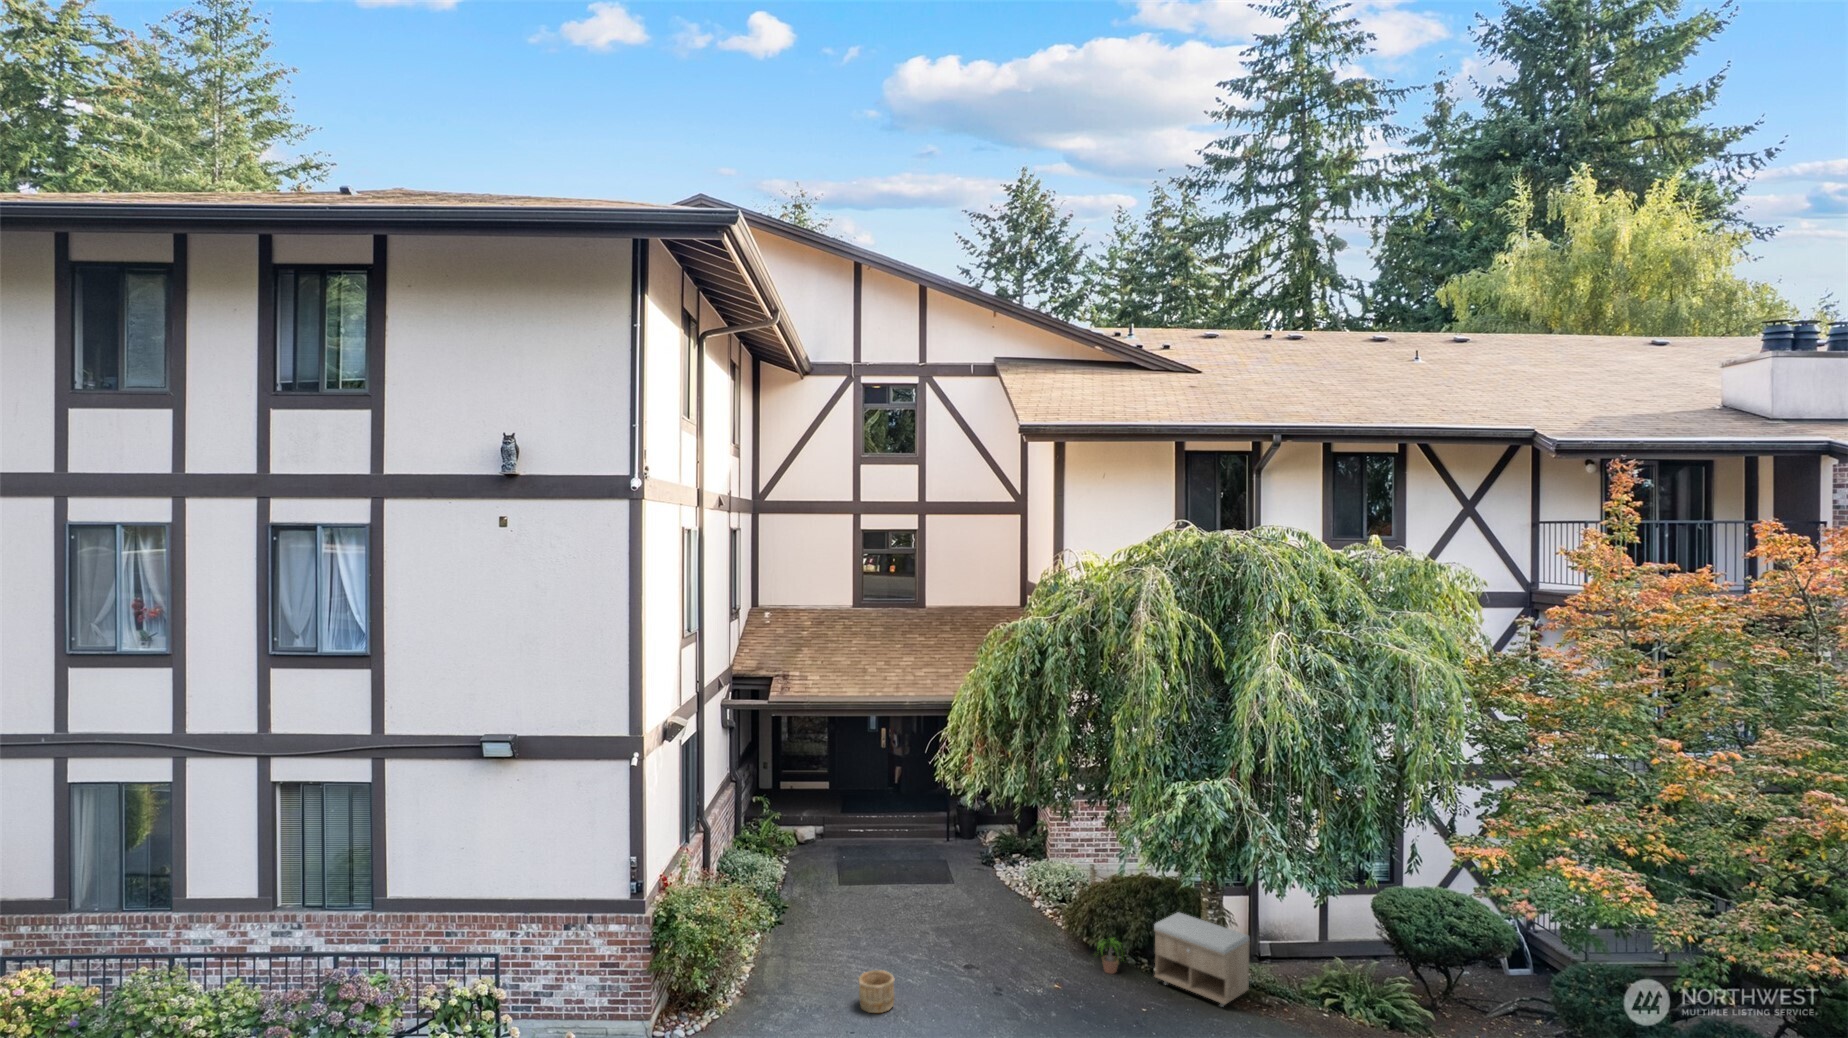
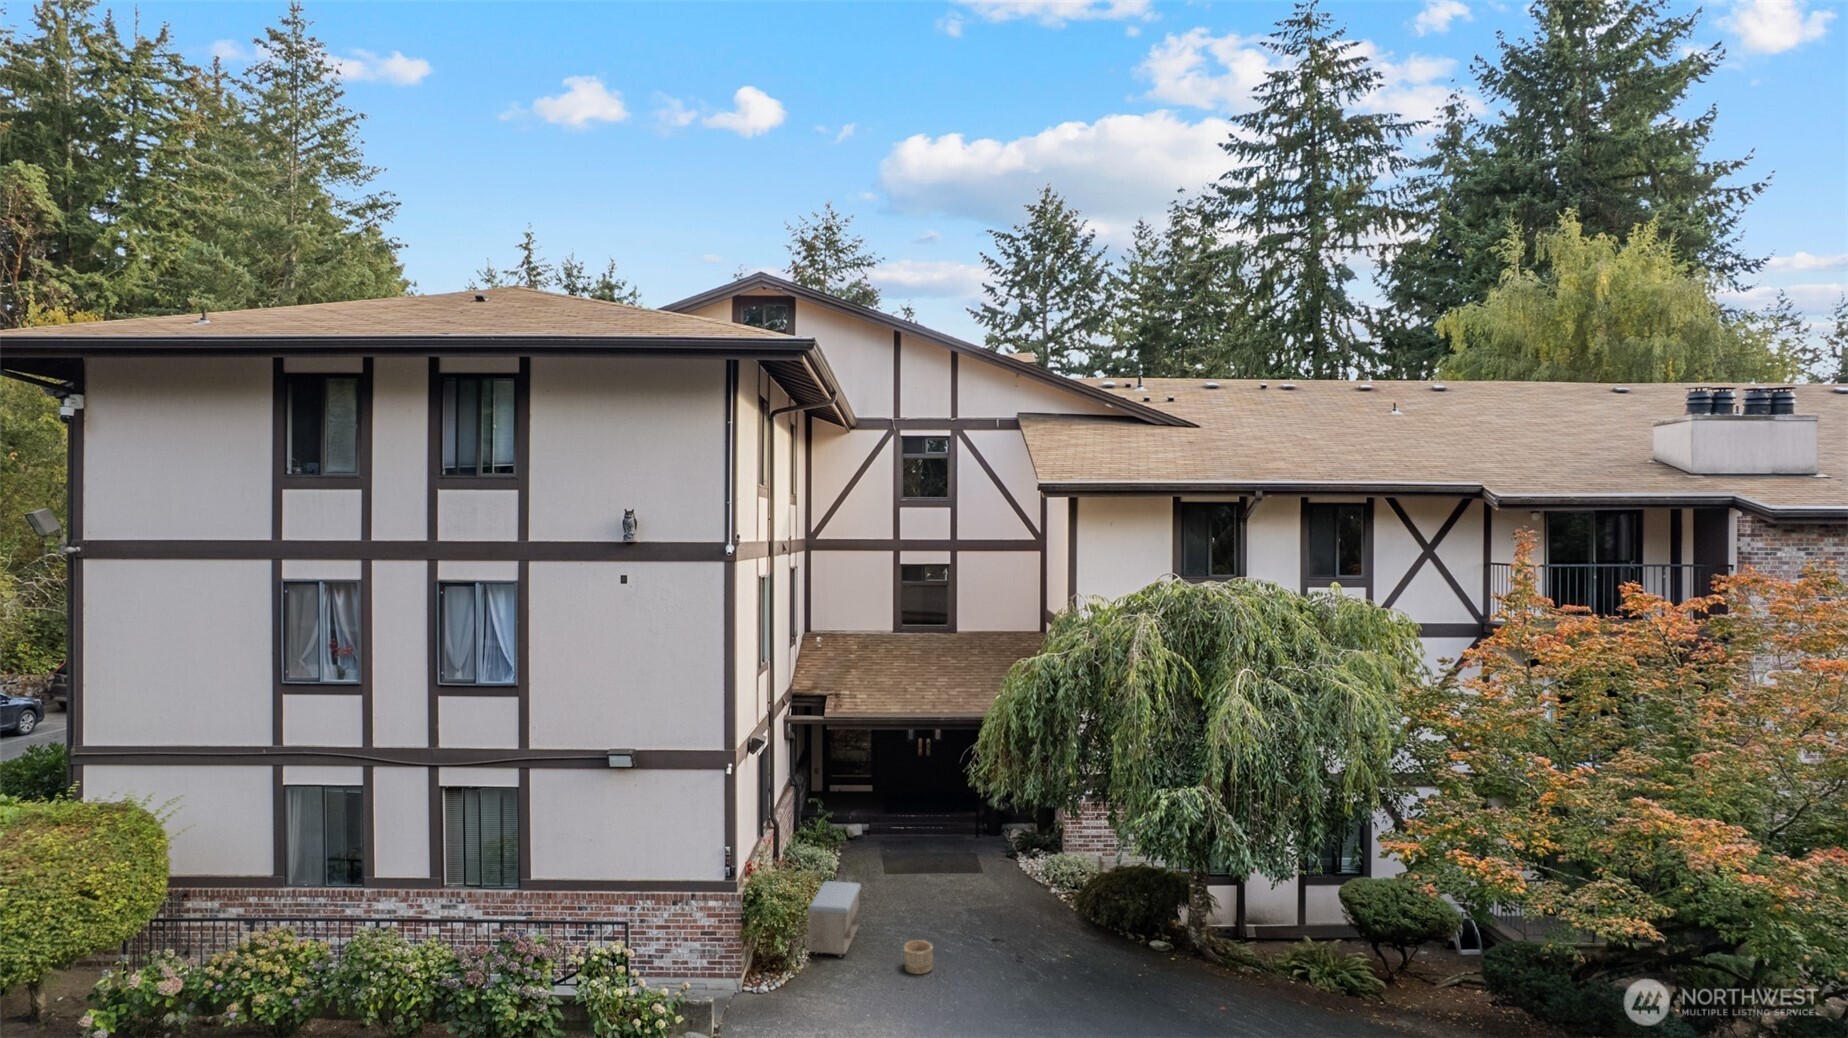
storage bench: present [1154,912,1250,1006] -> present [808,881,861,957]
potted plant: present [1098,938,1123,974] -> none [1095,915,1128,946]

